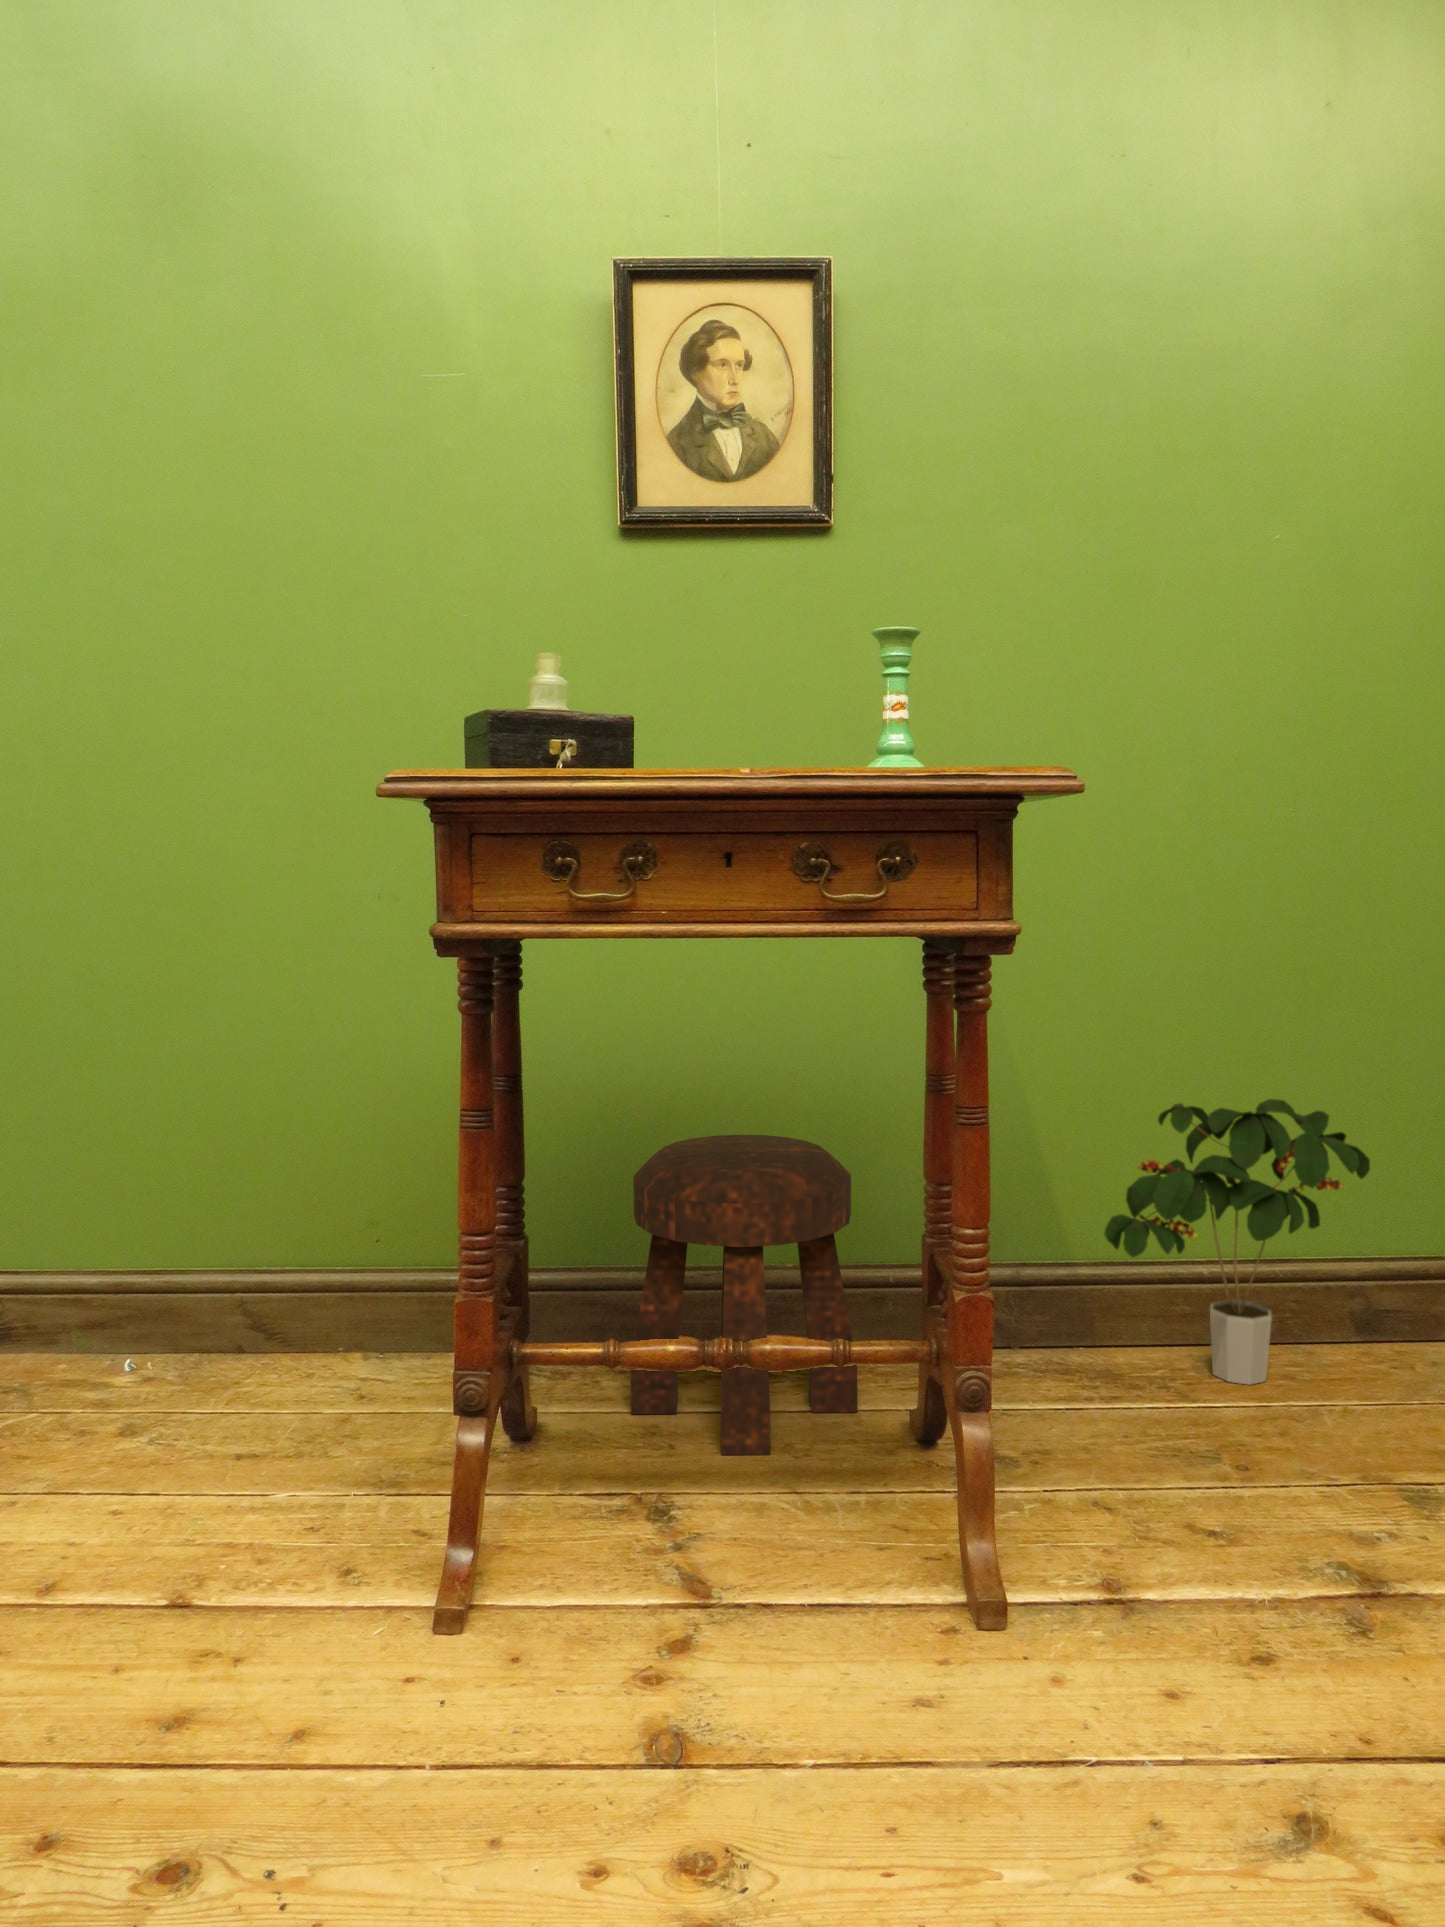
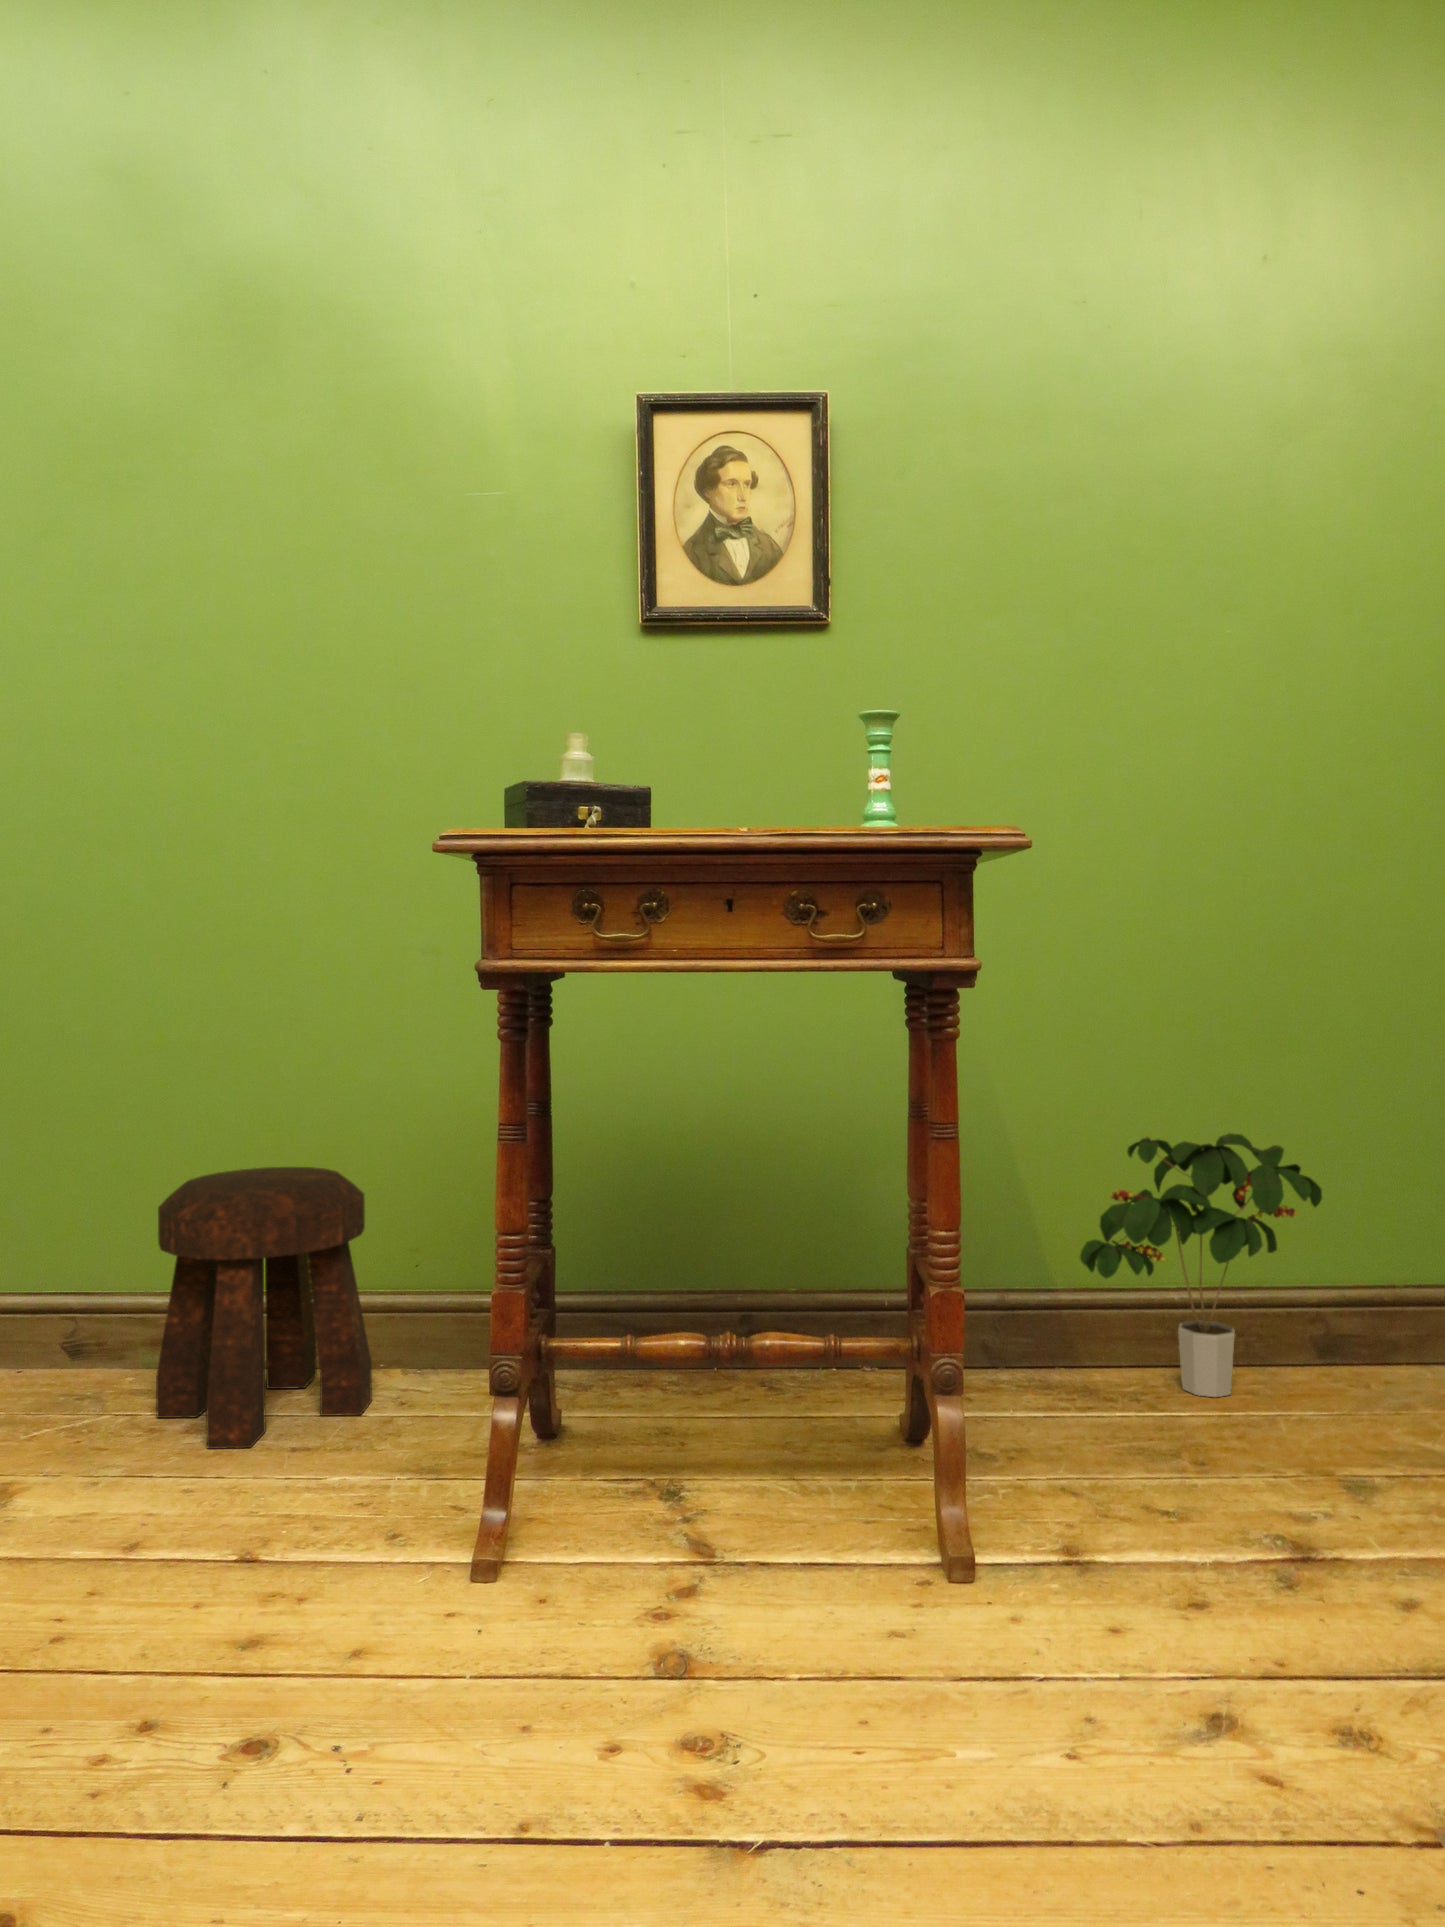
stool: present [631,1135,857,1455] -> present [156,1167,372,1449]

